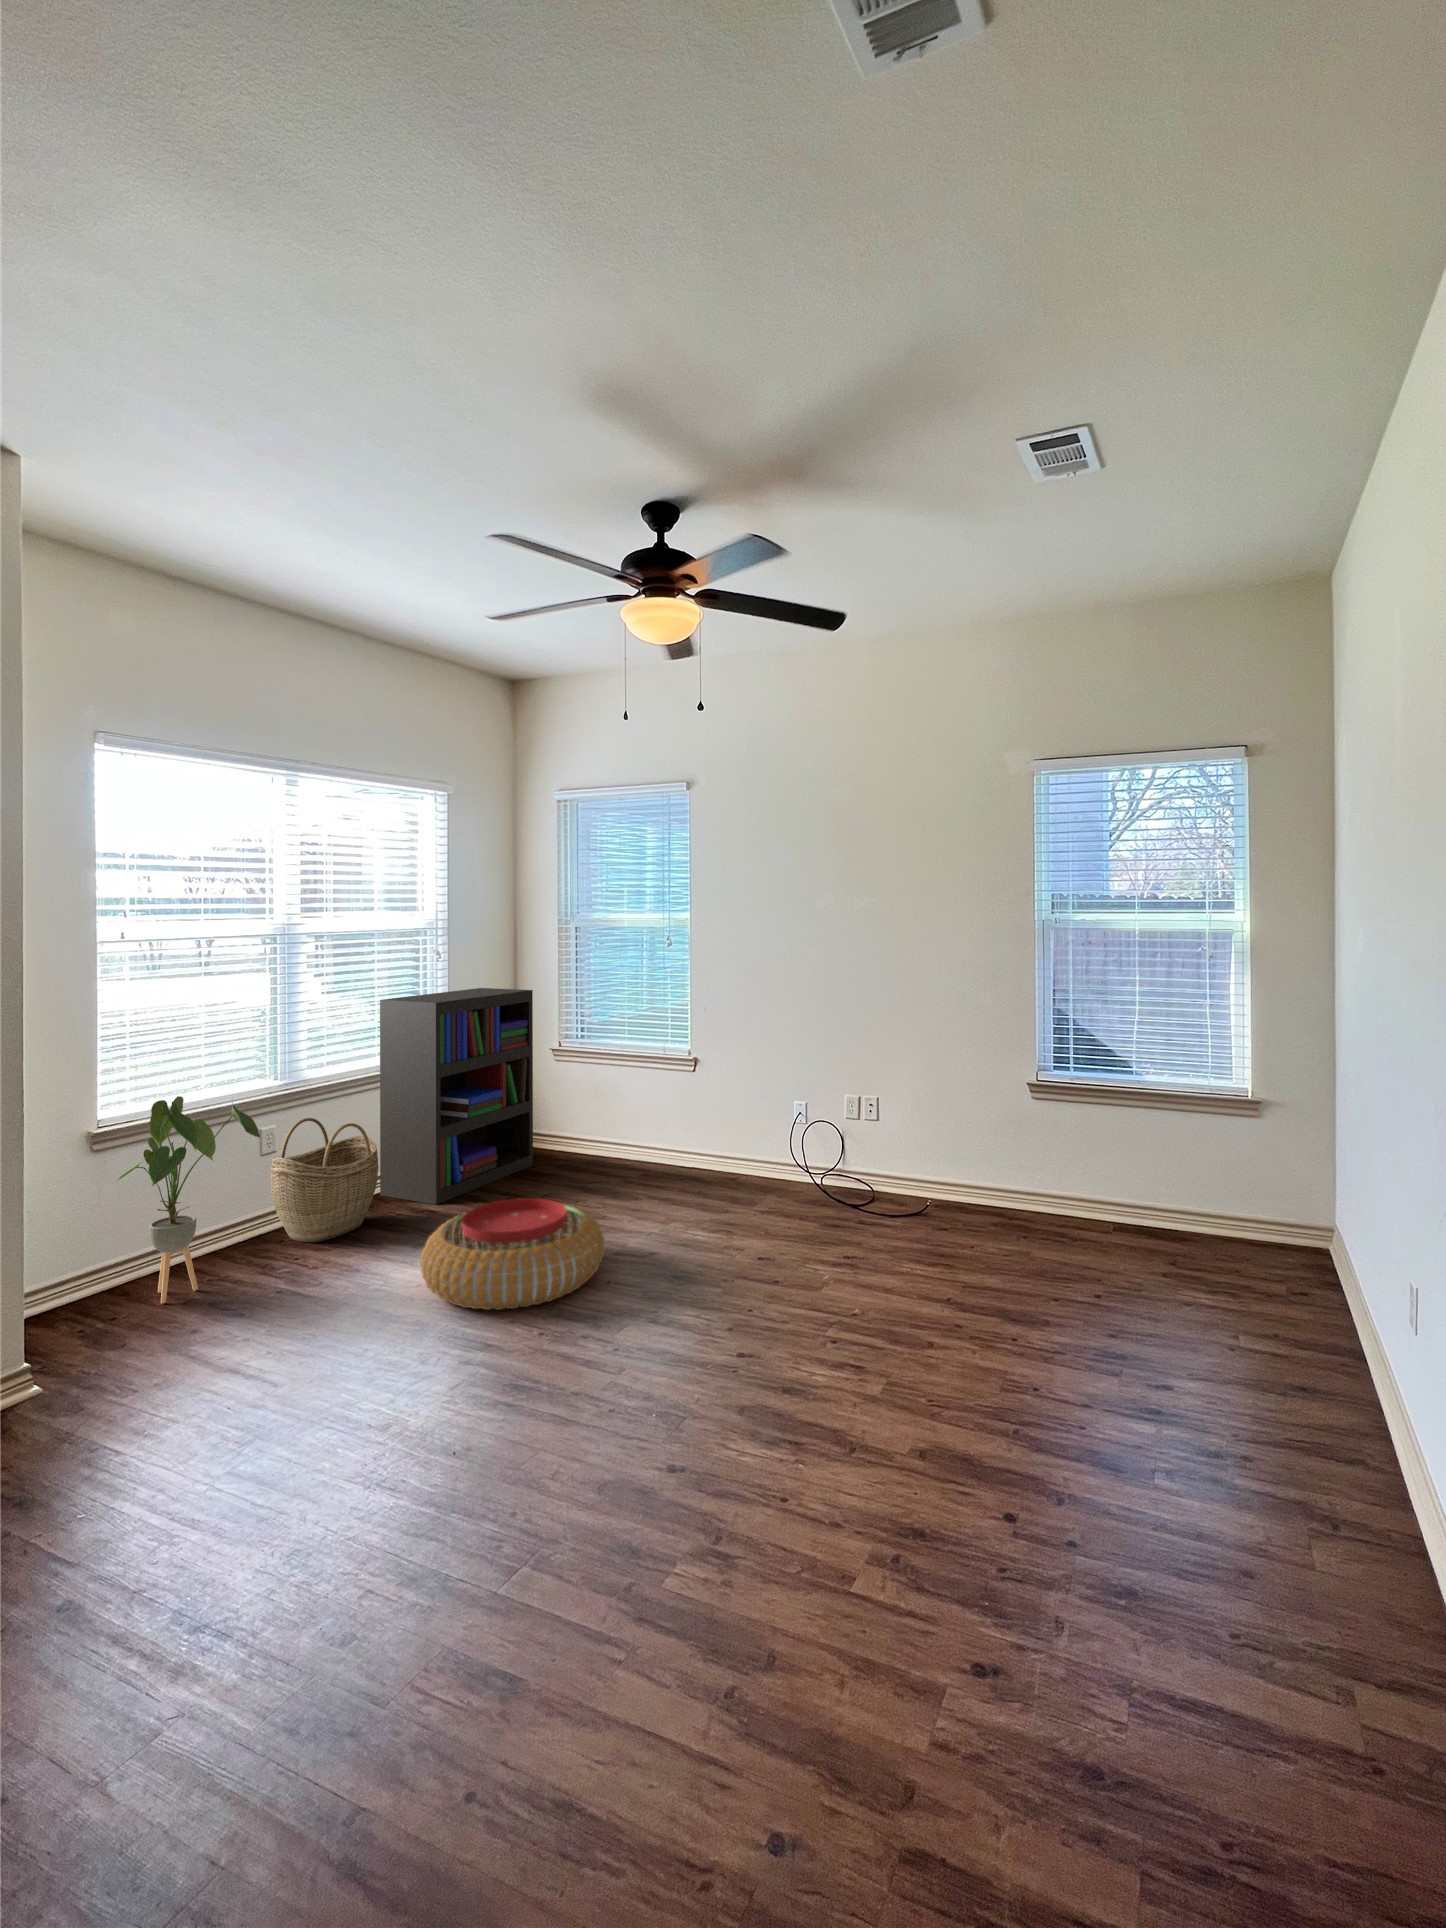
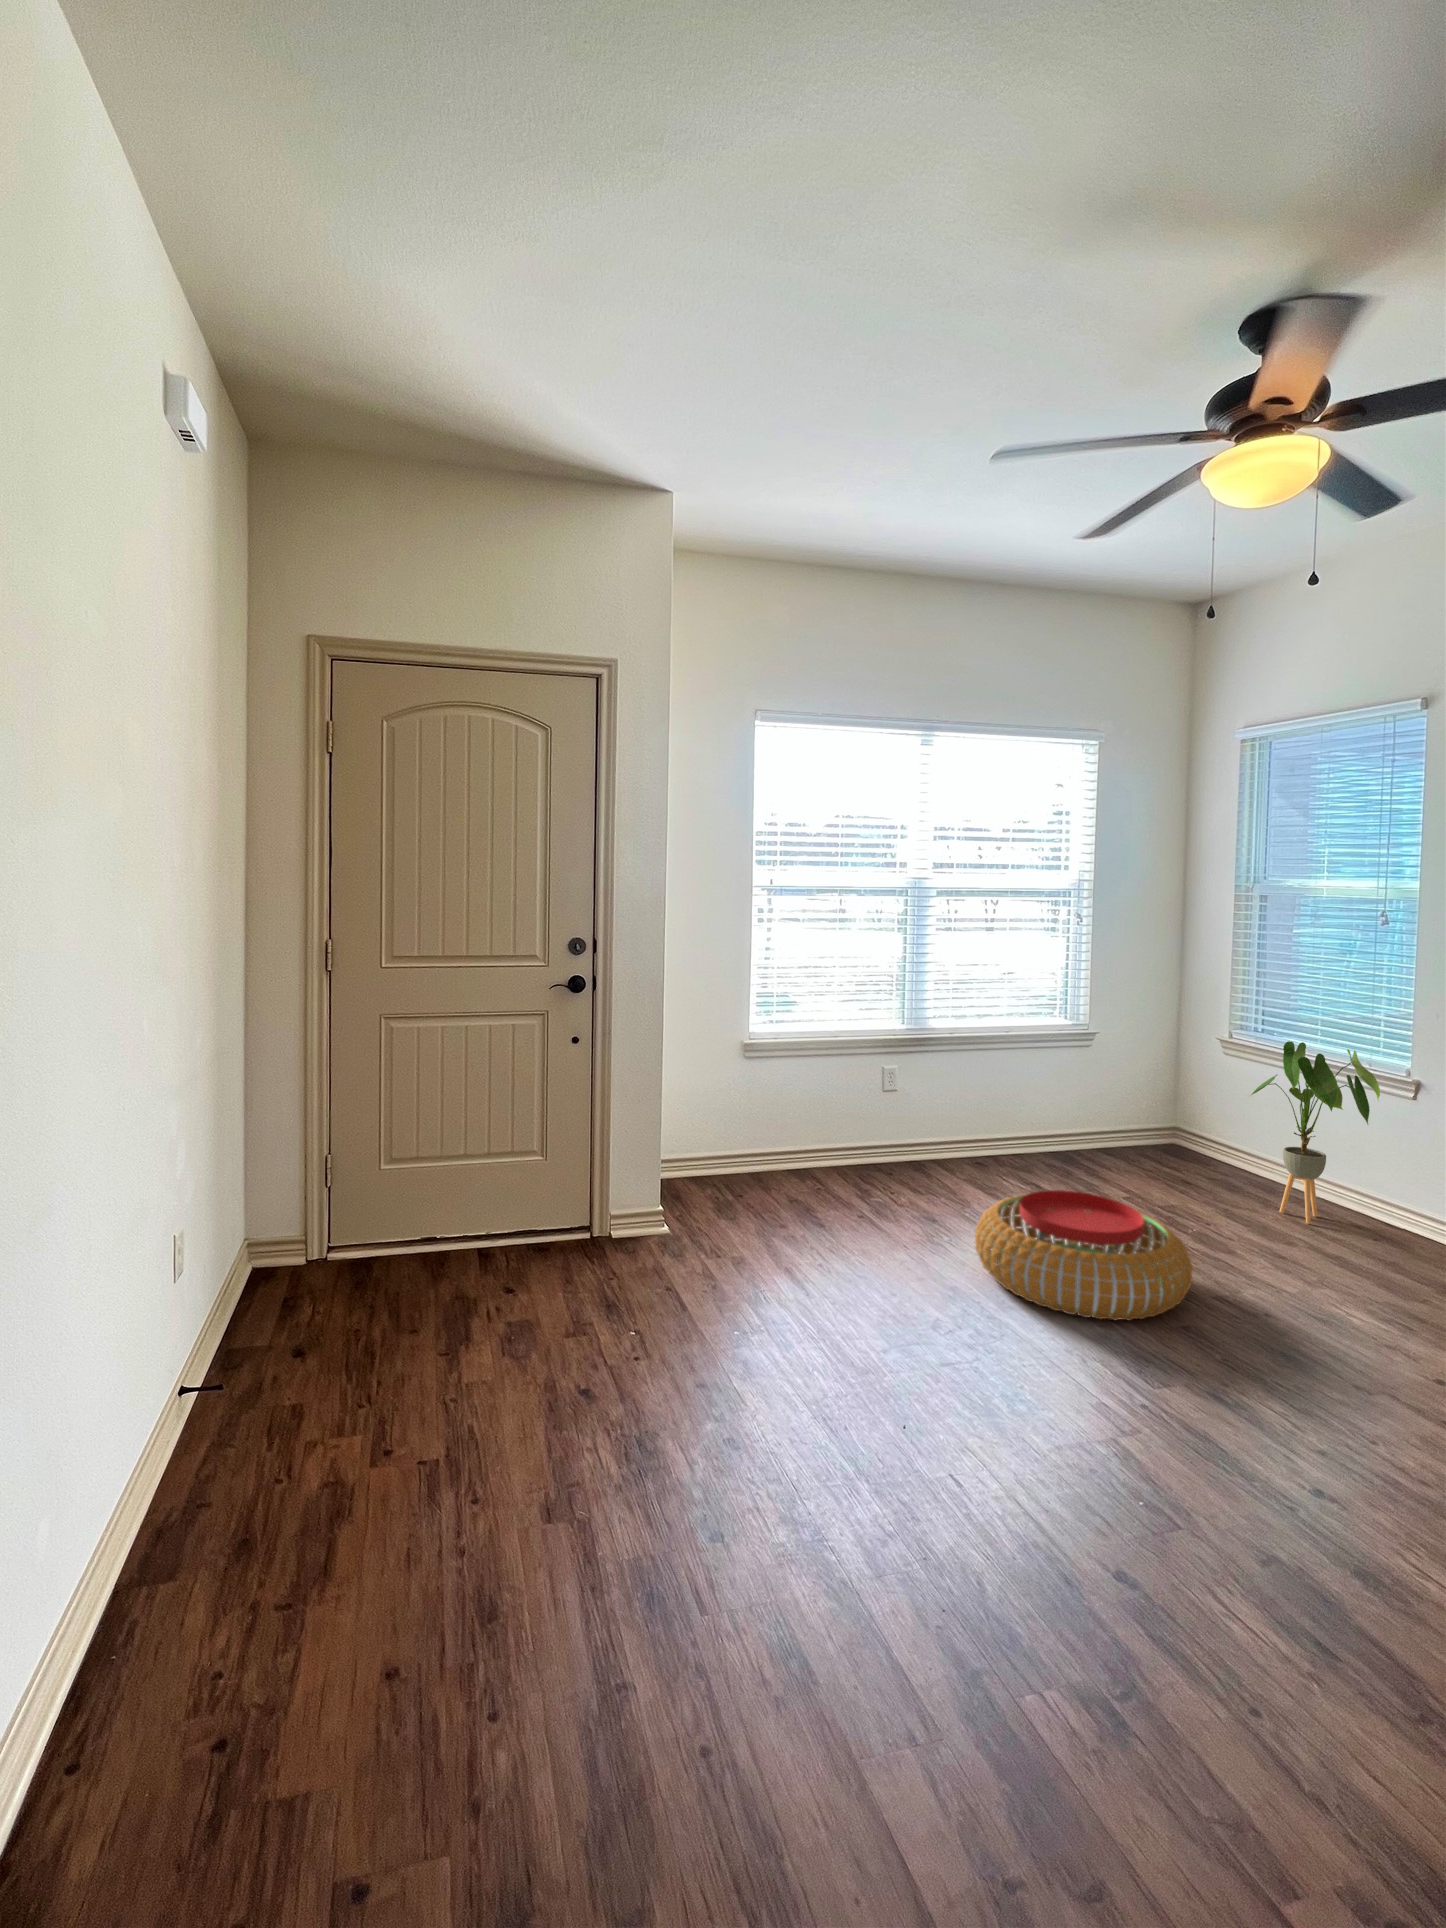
bookshelf: present [380,988,533,1205] -> none [998,959,1186,1181]
house plant: present [118,1096,261,1303] -> present [1251,1041,1380,1224]
woven basket: present [270,1118,378,1242] -> none [885,1064,983,1182]

